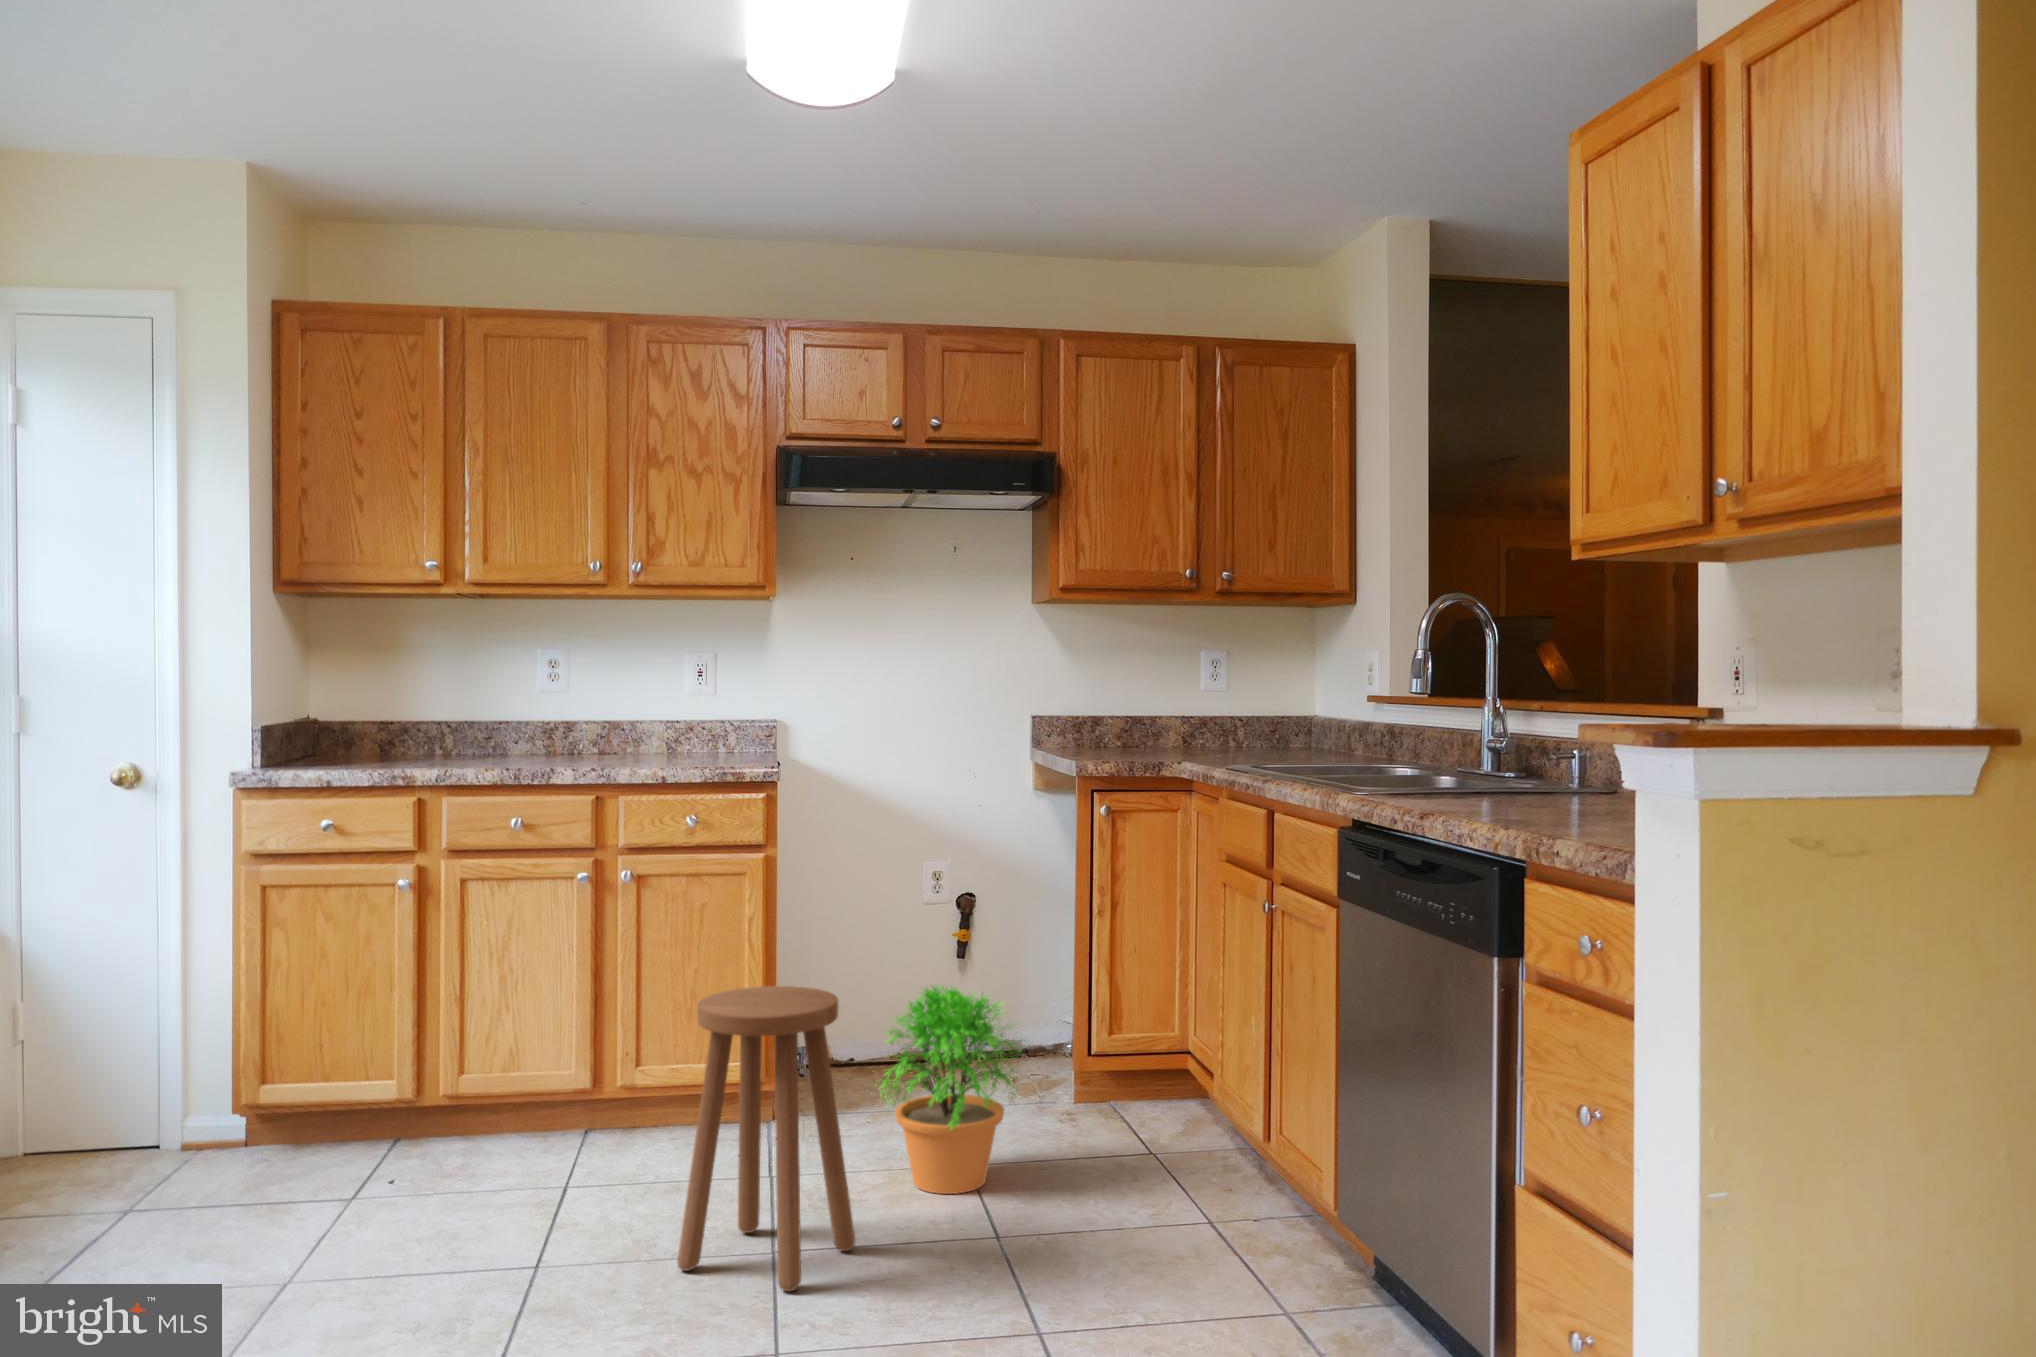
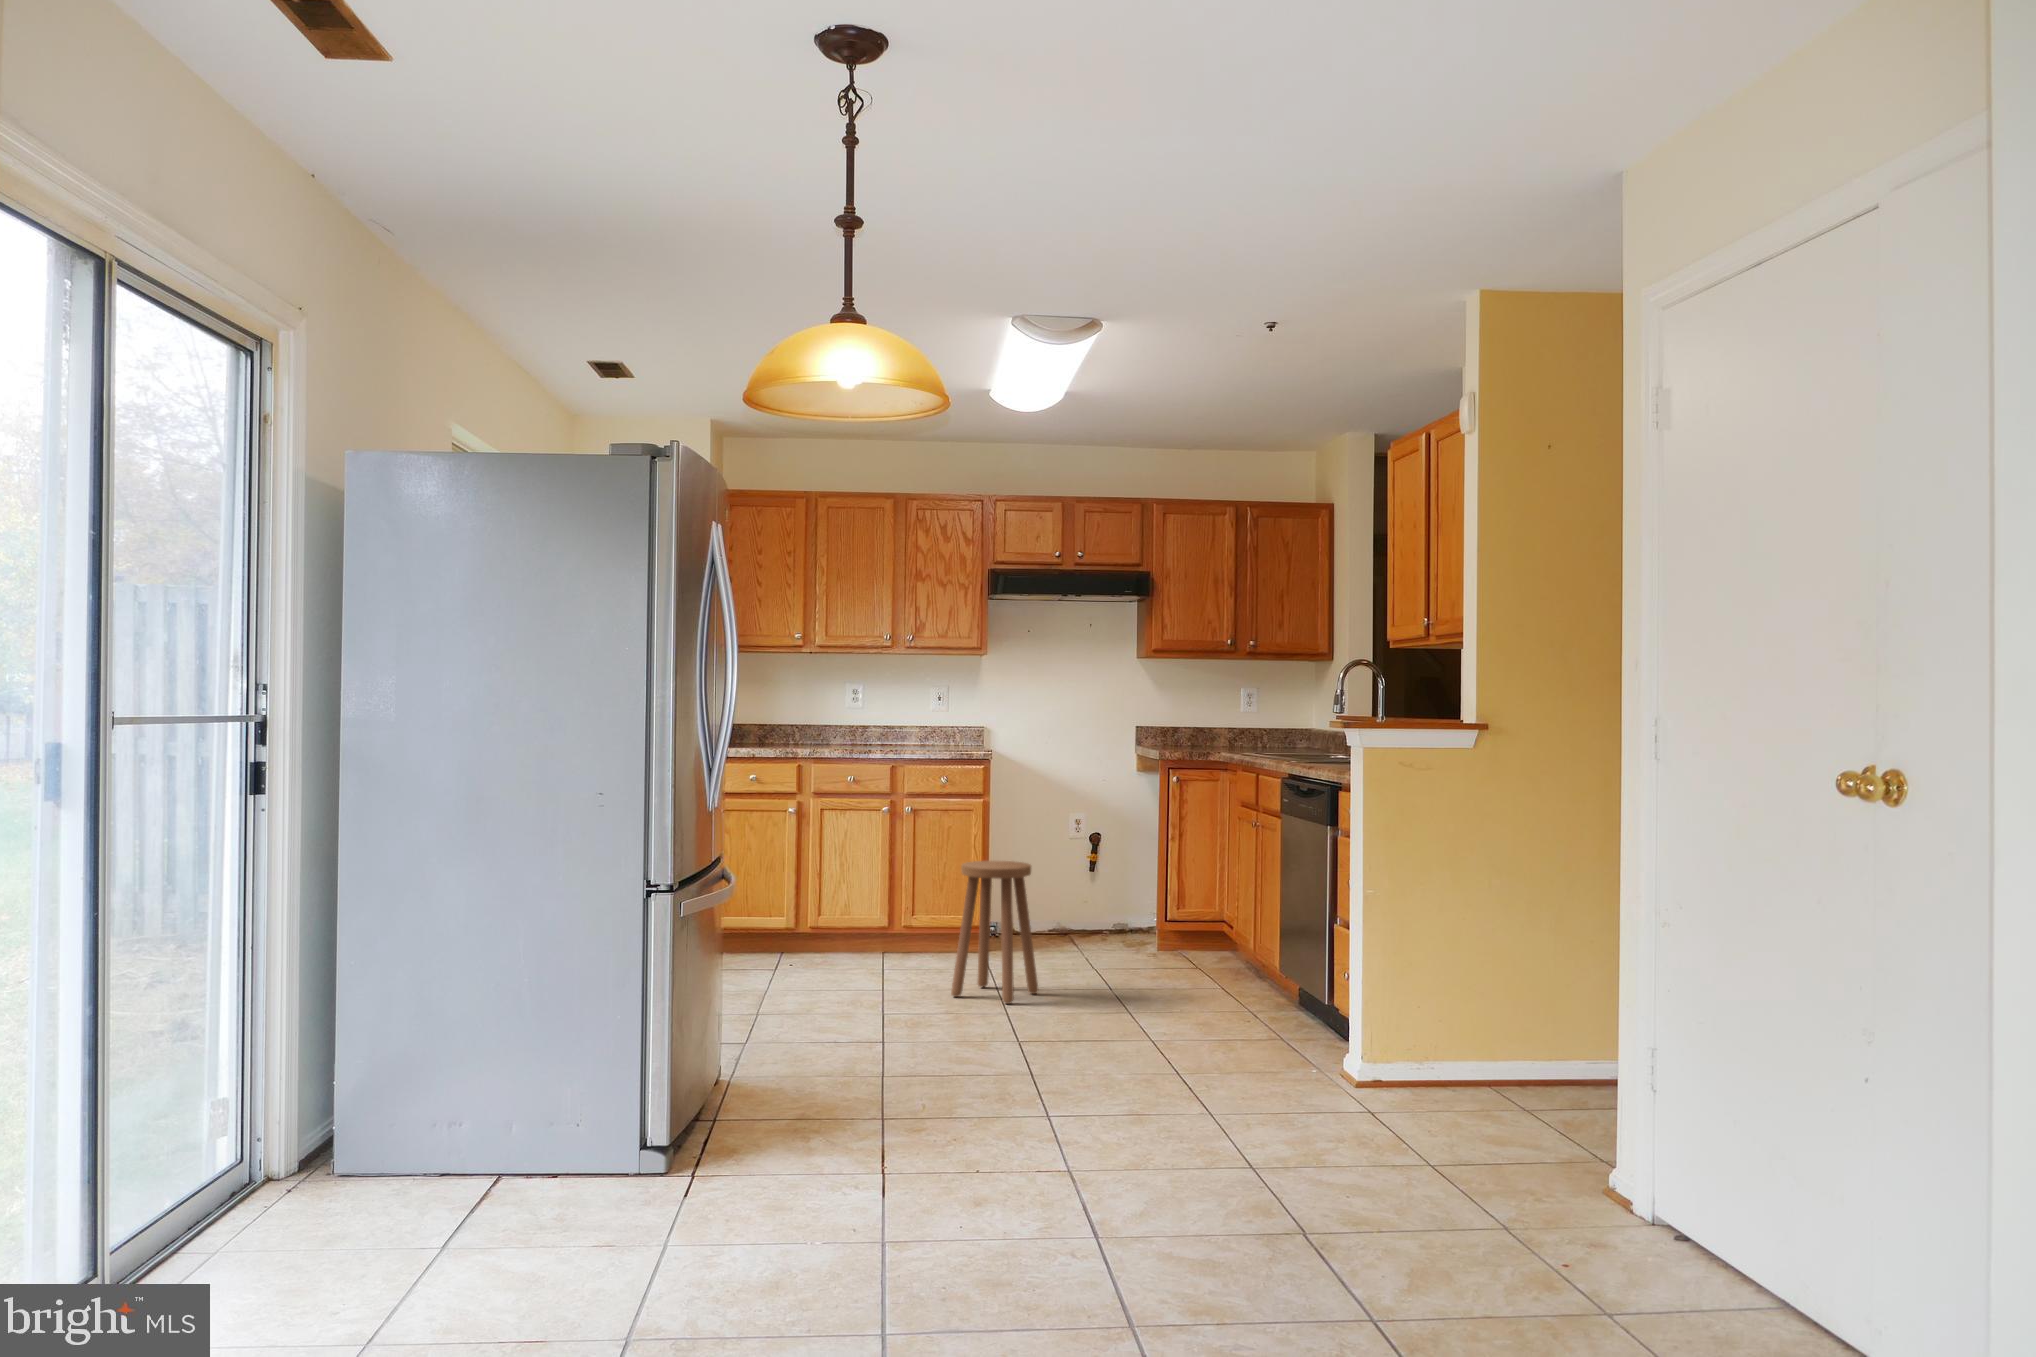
potted plant: present [881,985,1020,1194] -> none [1045,867,1131,979]

